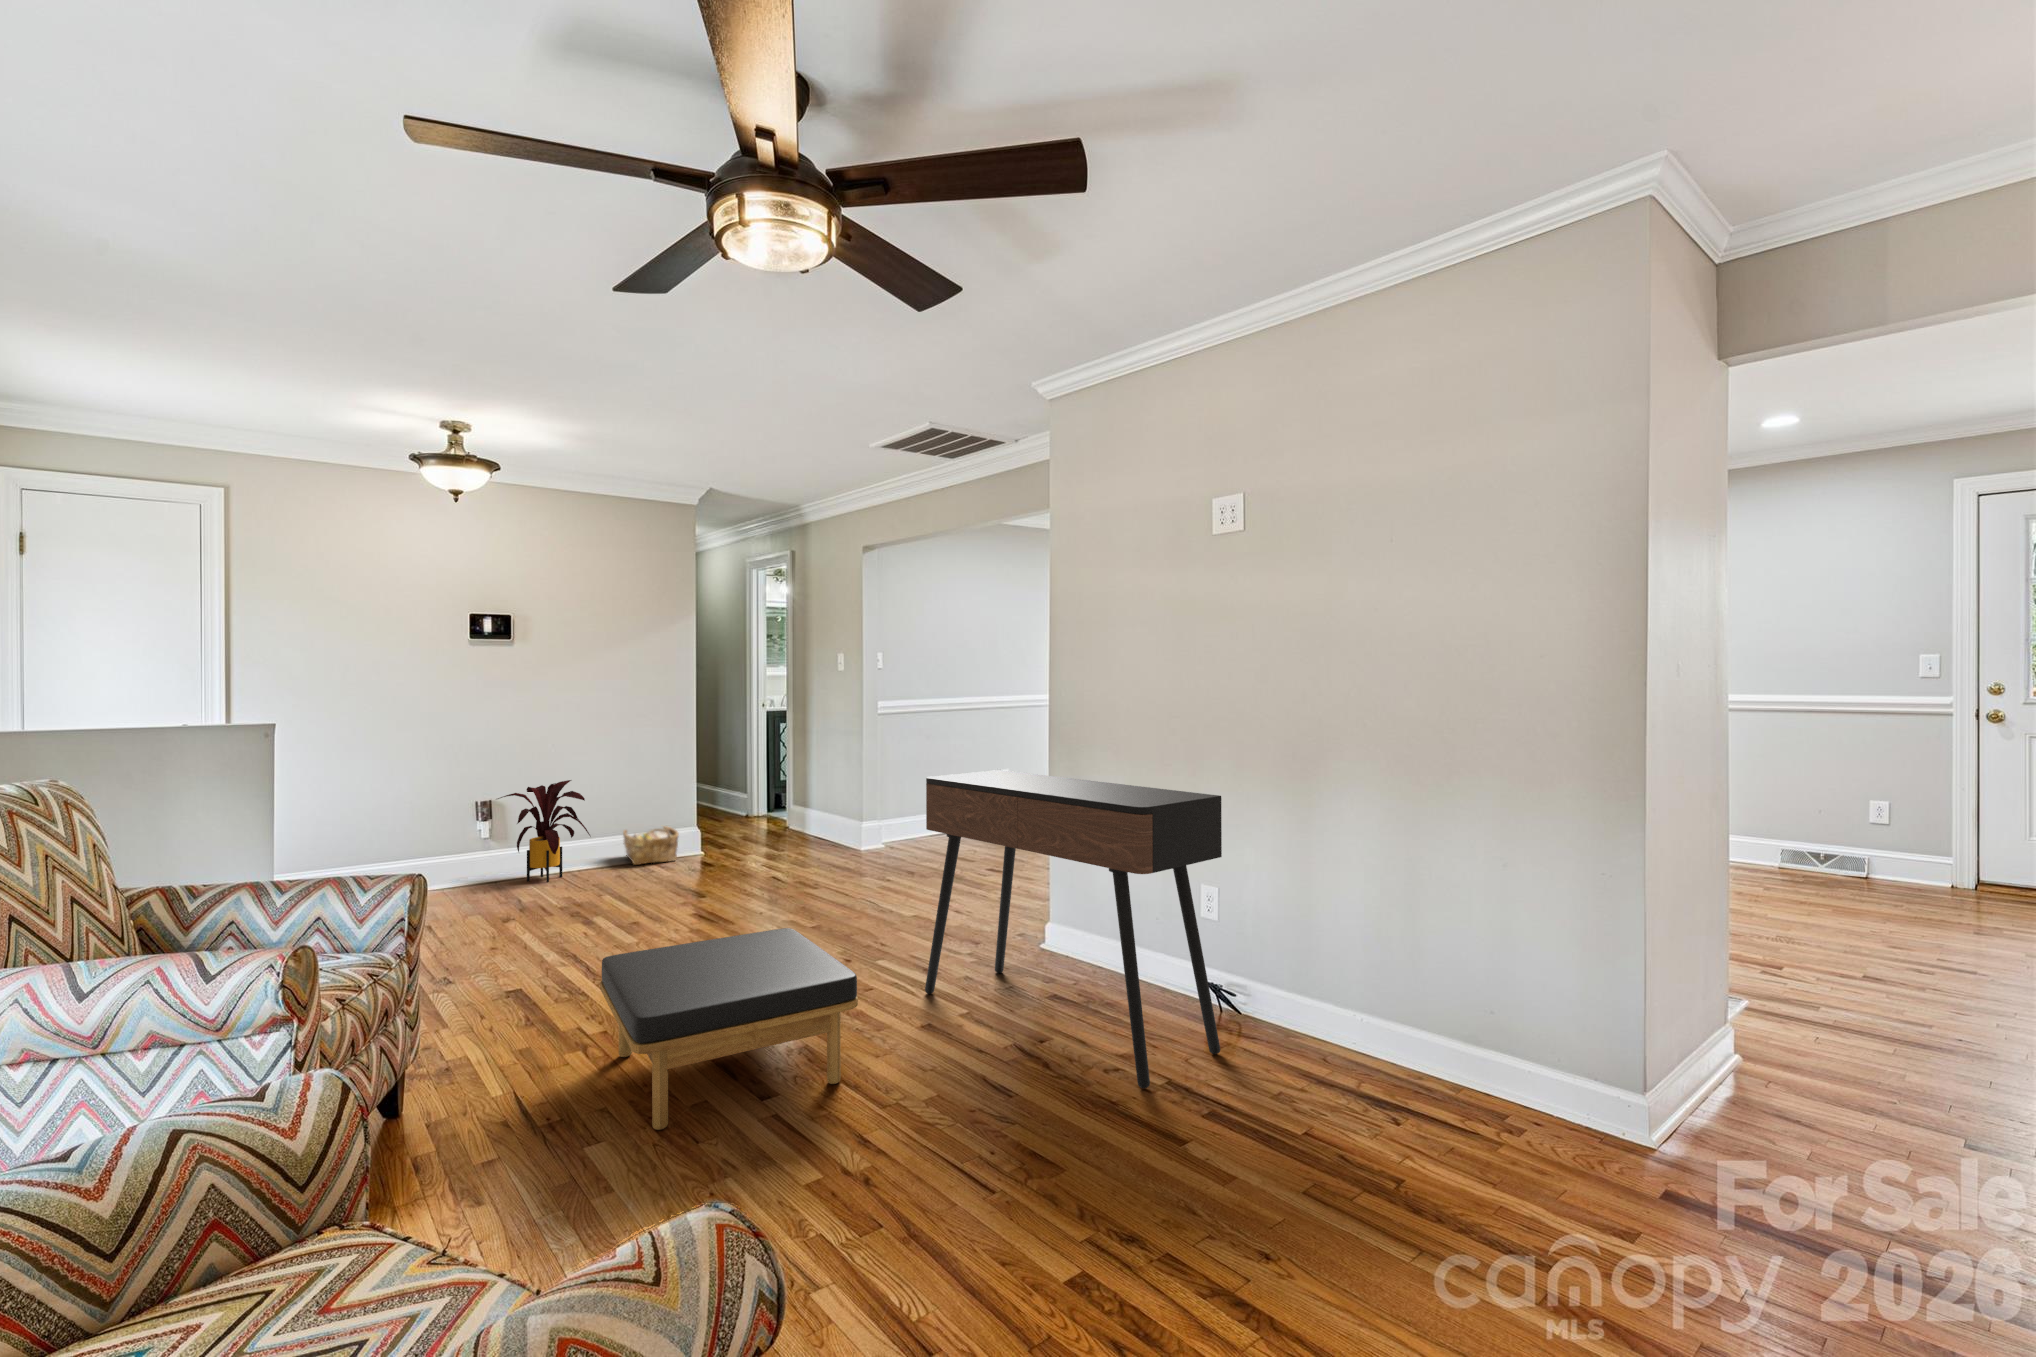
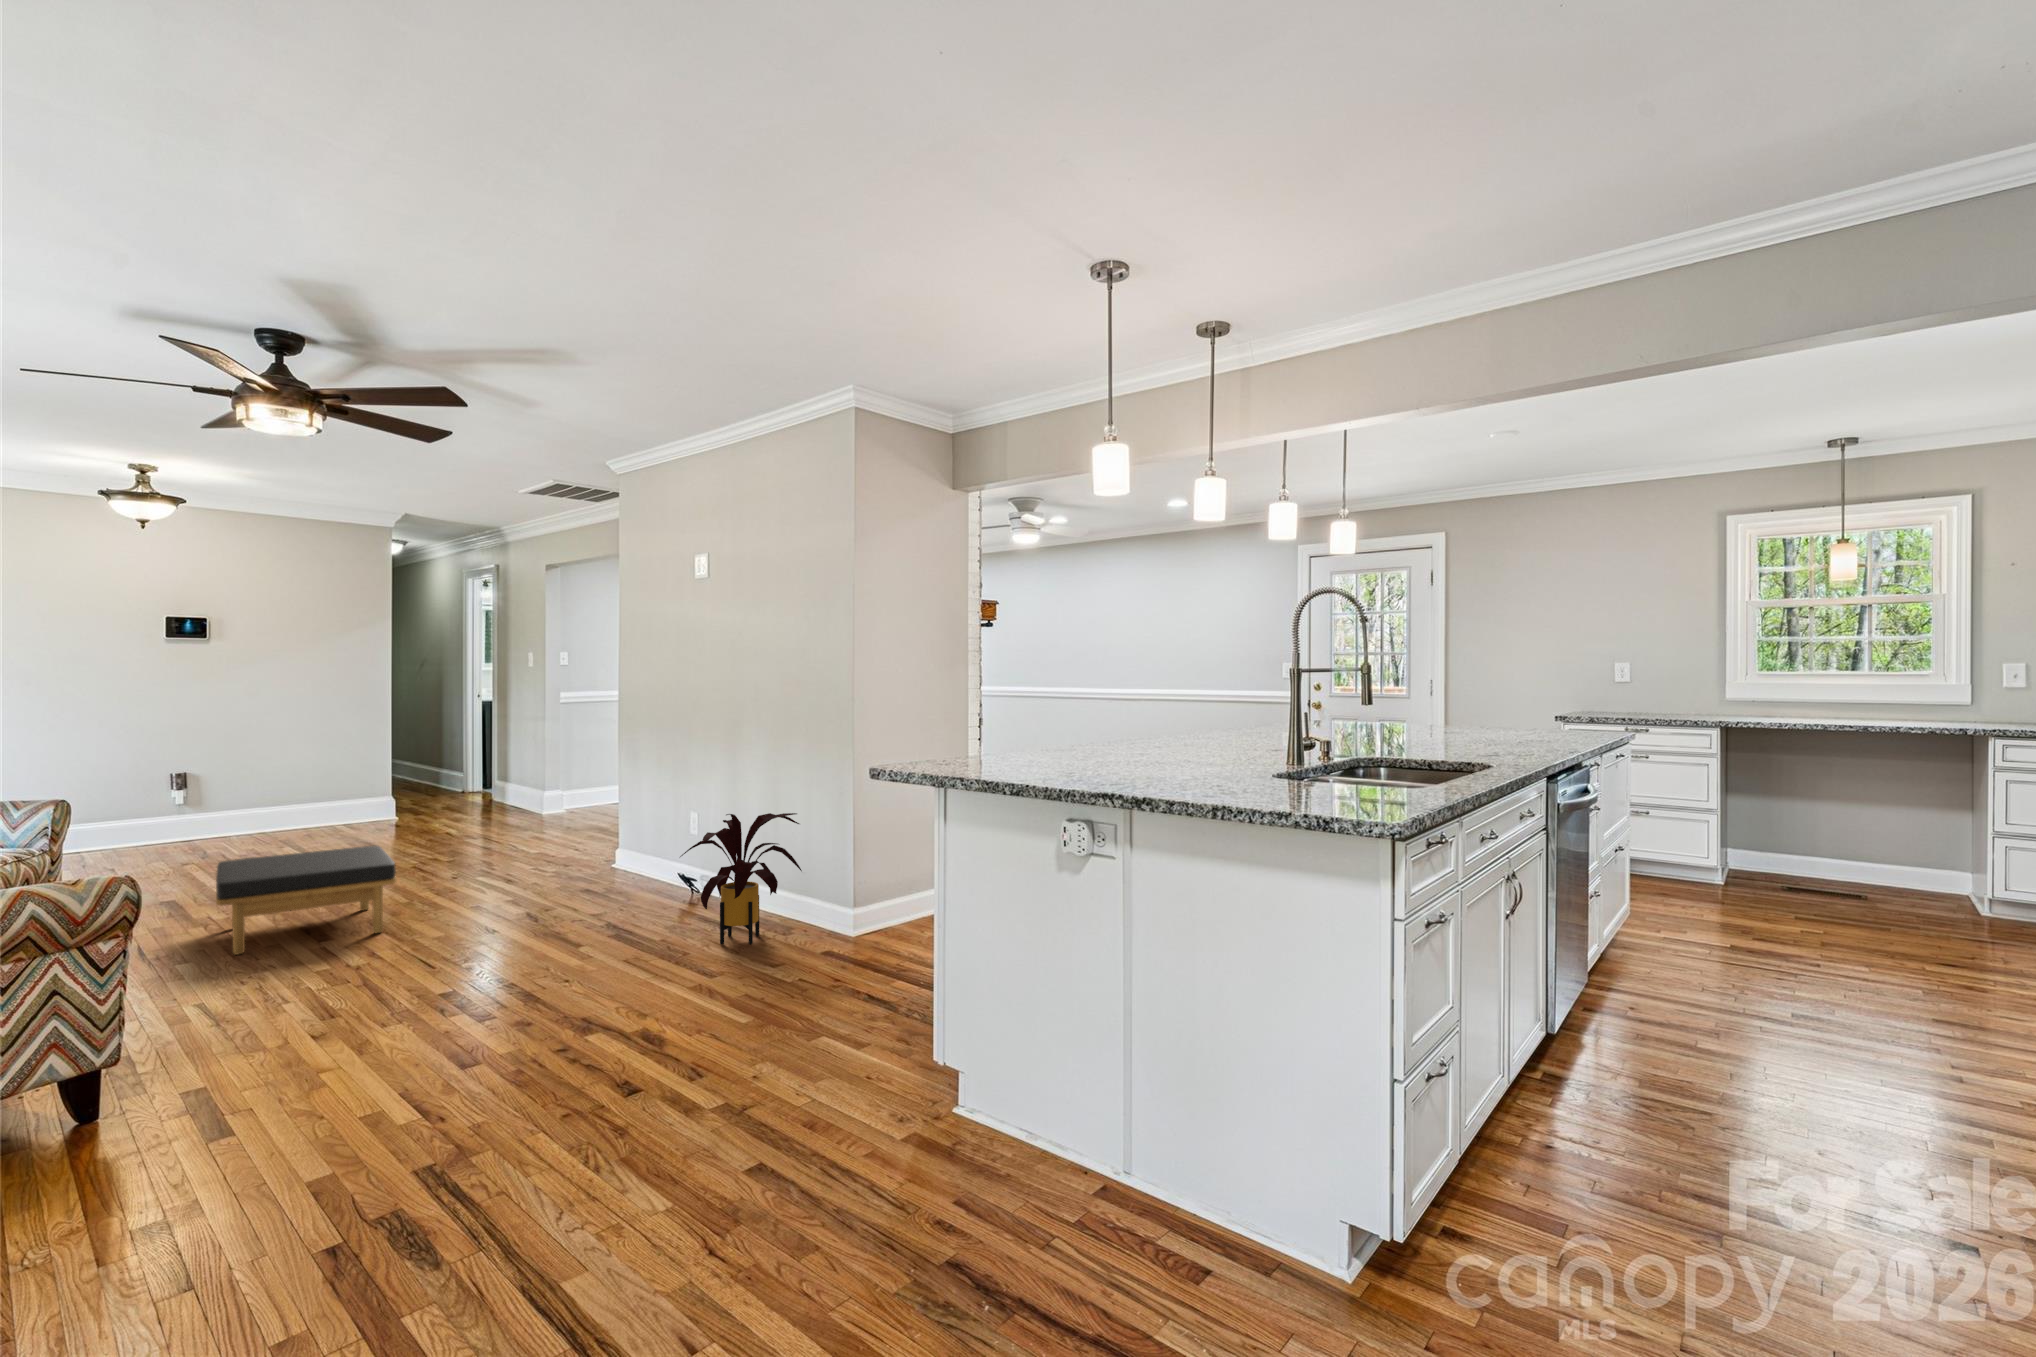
console table: present [925,770,1222,1089] -> none [492,738,659,927]
house plant: present [498,780,590,882] -> present [680,813,802,944]
woven basket: present [623,826,679,865] -> none [319,789,372,830]

